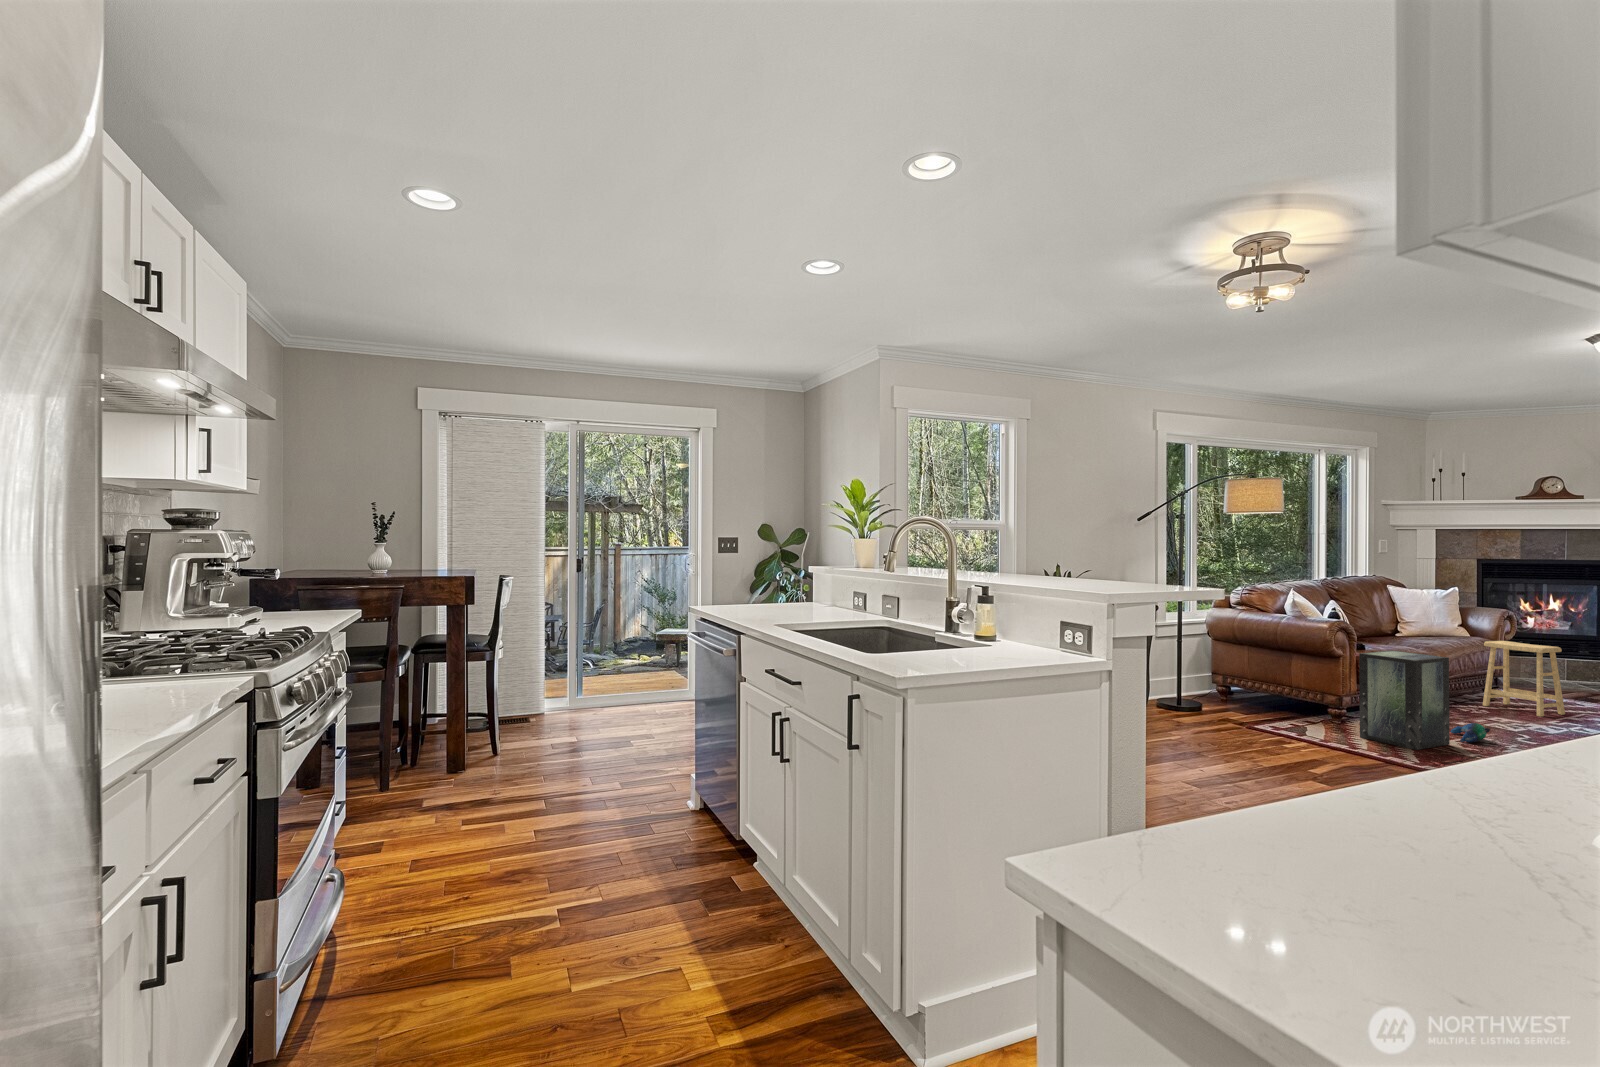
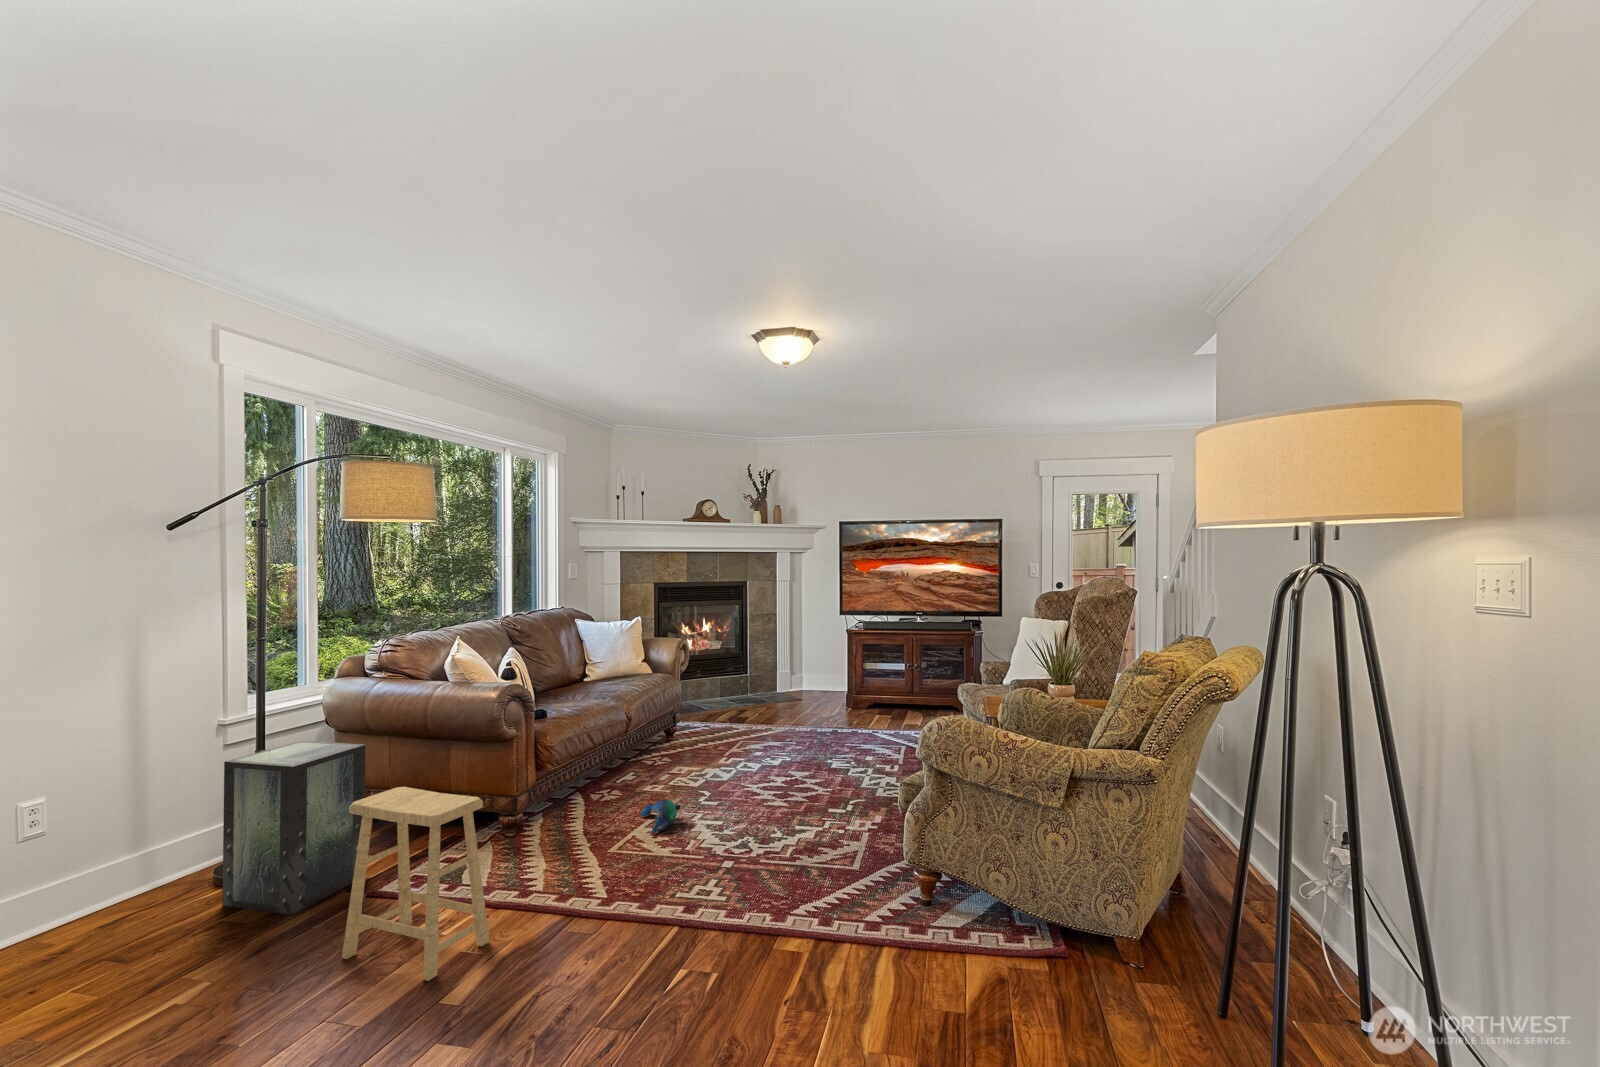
footstool: present [1483,641,1565,717] -> present [342,787,490,981]
storage box: present [1359,650,1450,750] -> present [222,741,365,915]

